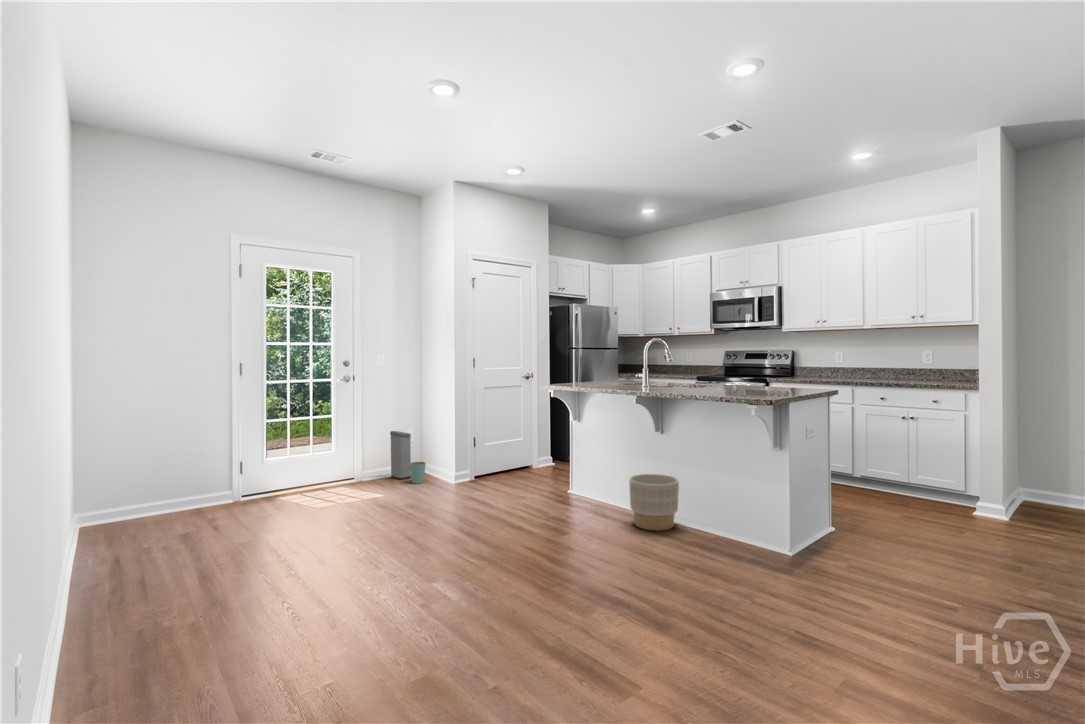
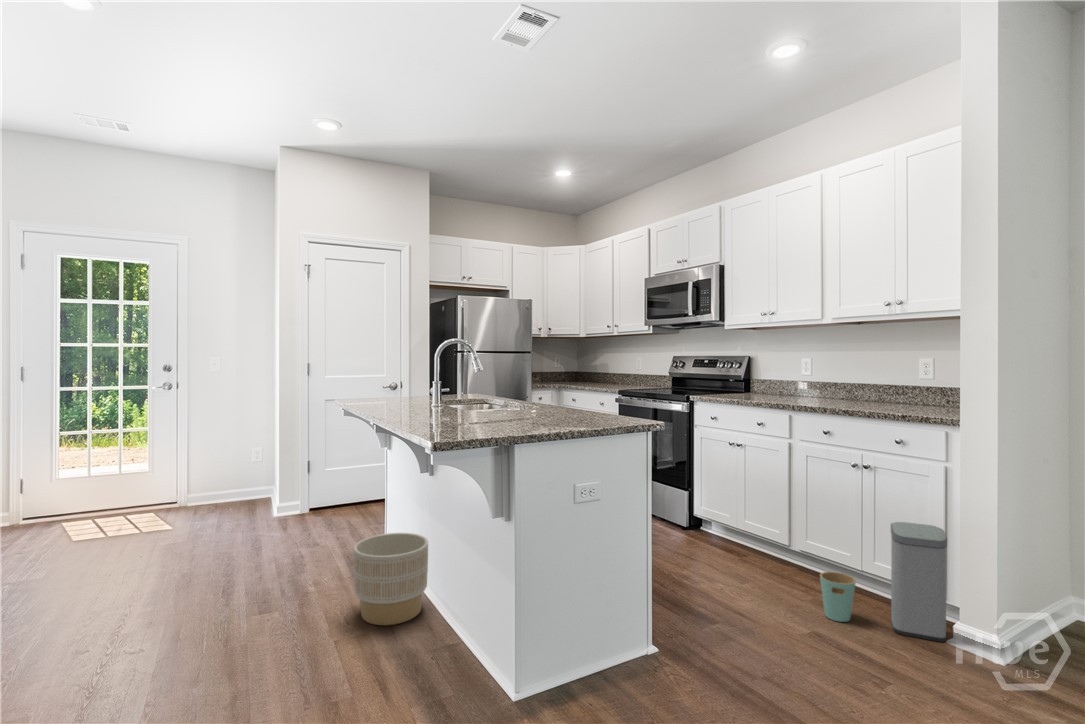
trash can: present [390,431,426,484] -> present [820,522,947,642]

